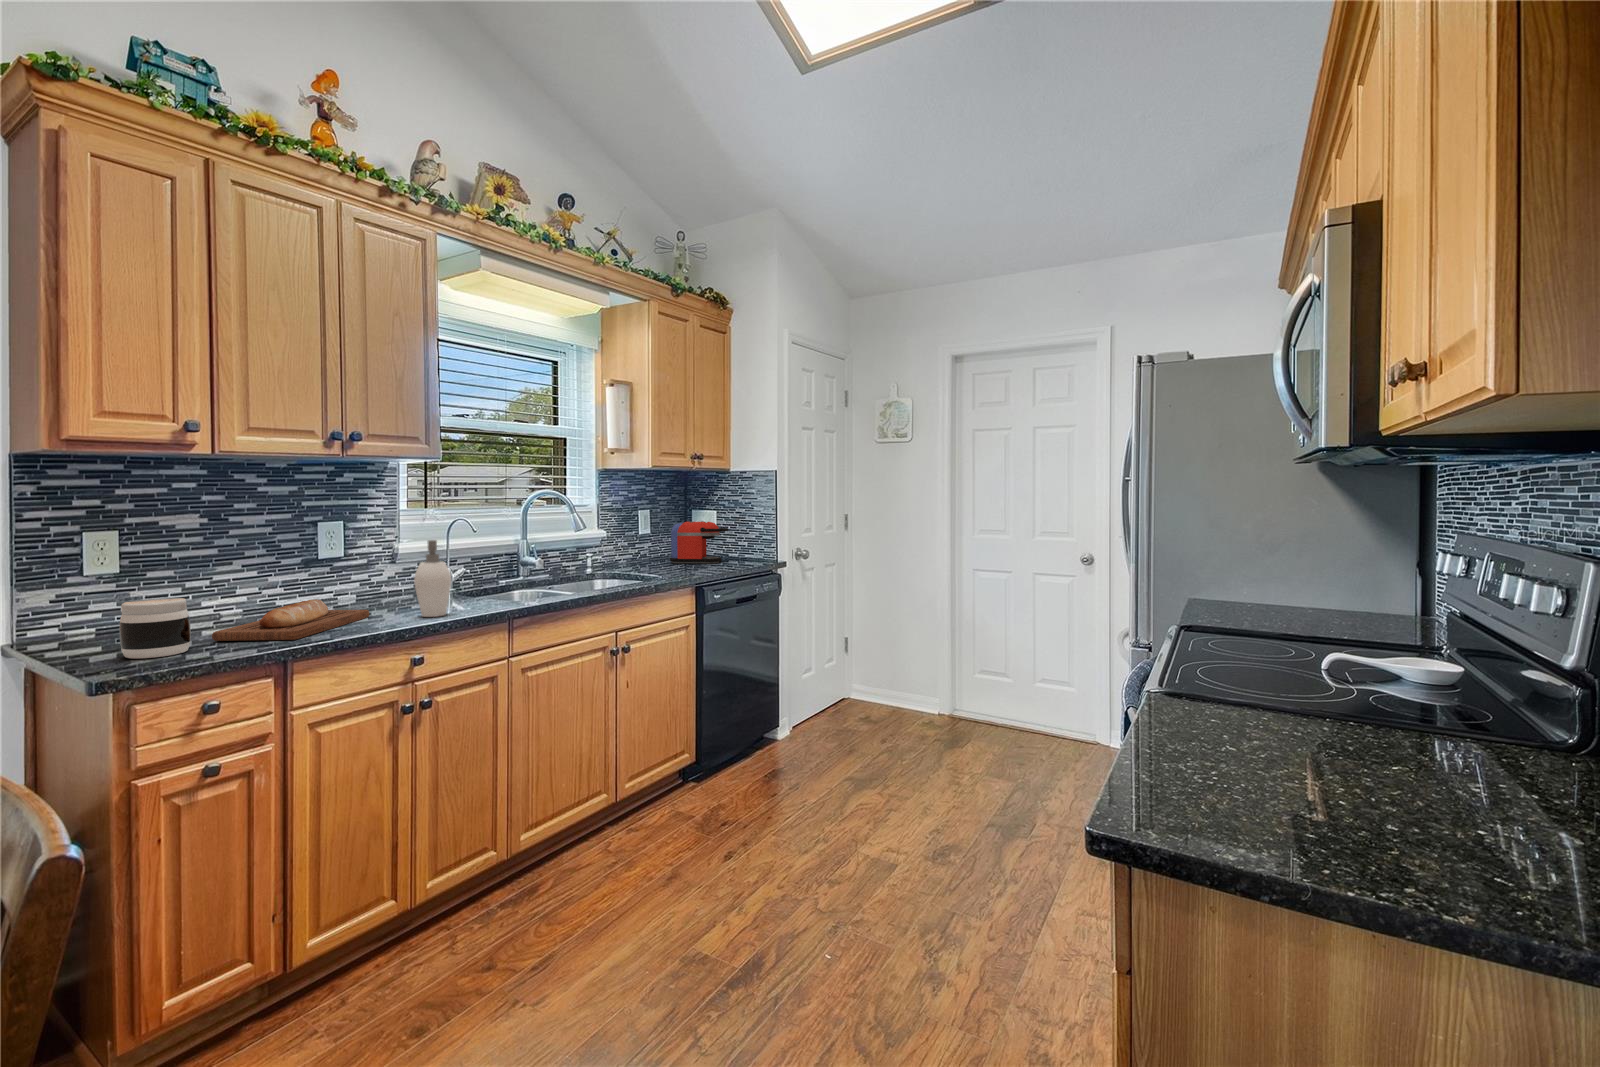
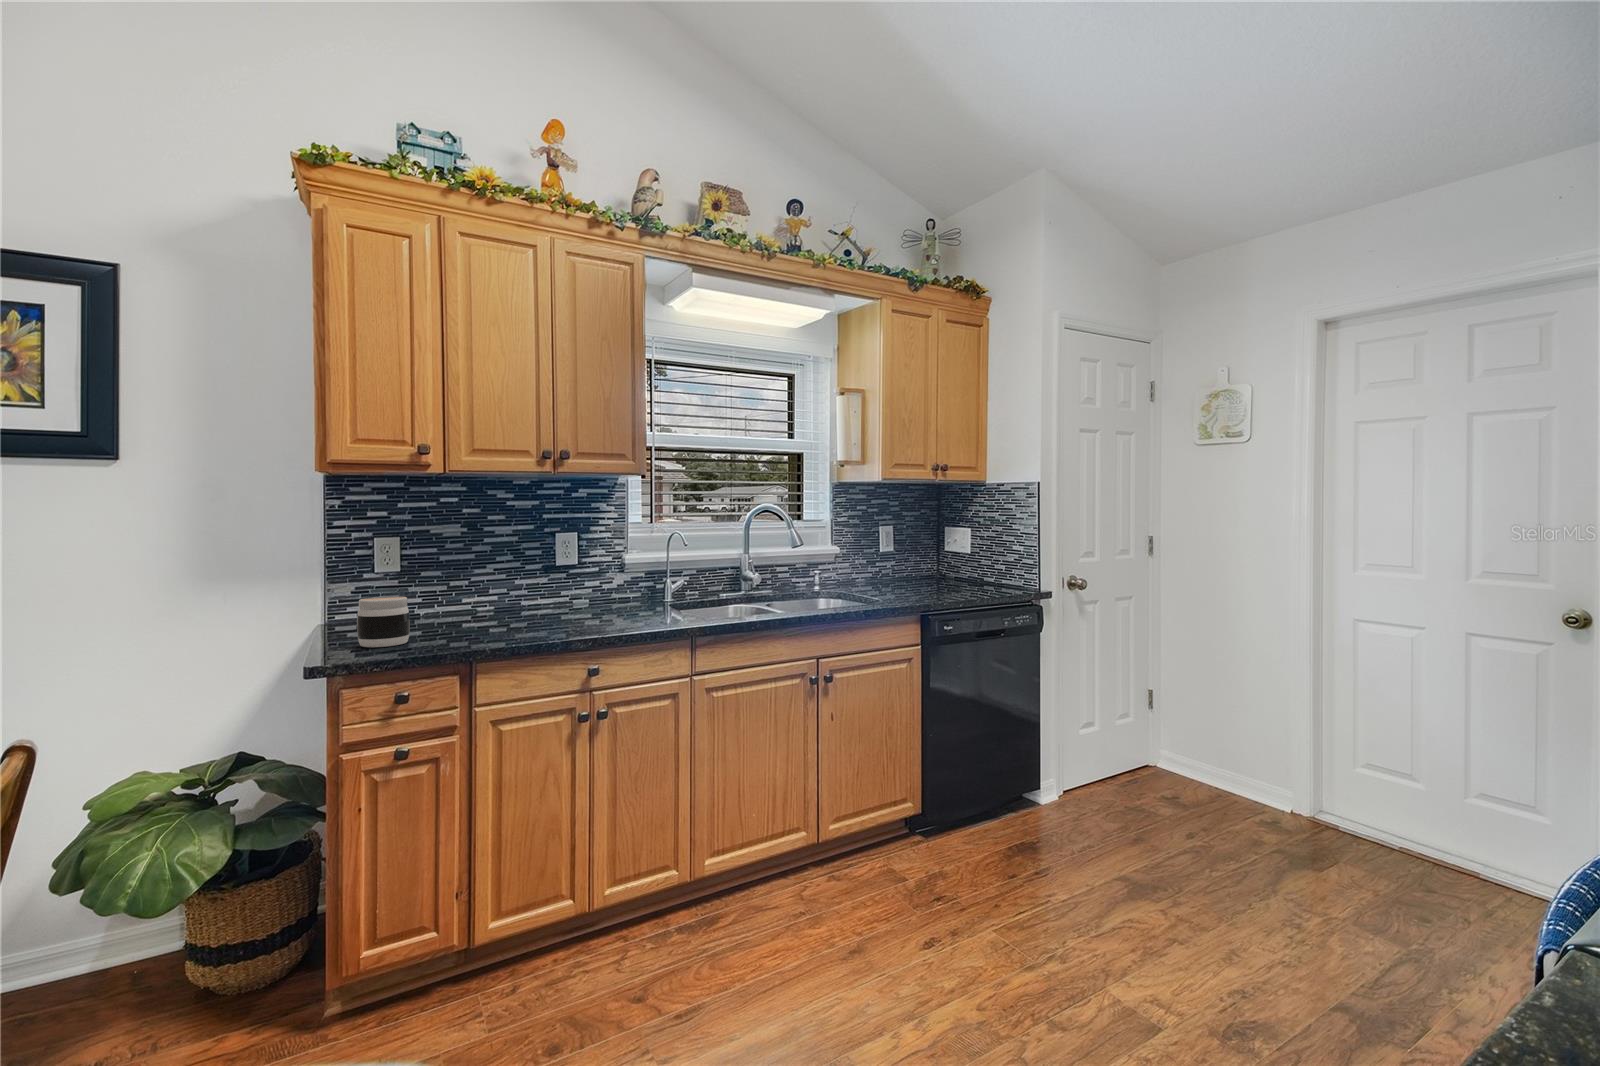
coffee maker: present [670,522,728,564] -> none [918,538,982,586]
soap dispenser: present [414,540,451,617] -> none [605,551,638,627]
bread loaf: present [212,599,369,641] -> none [434,604,575,640]

